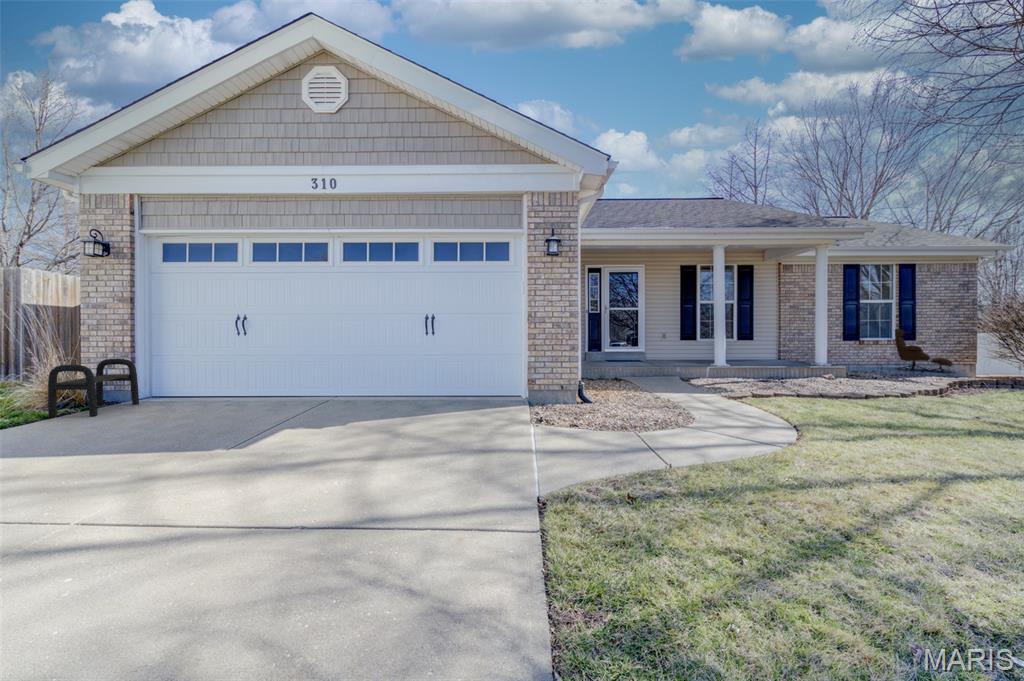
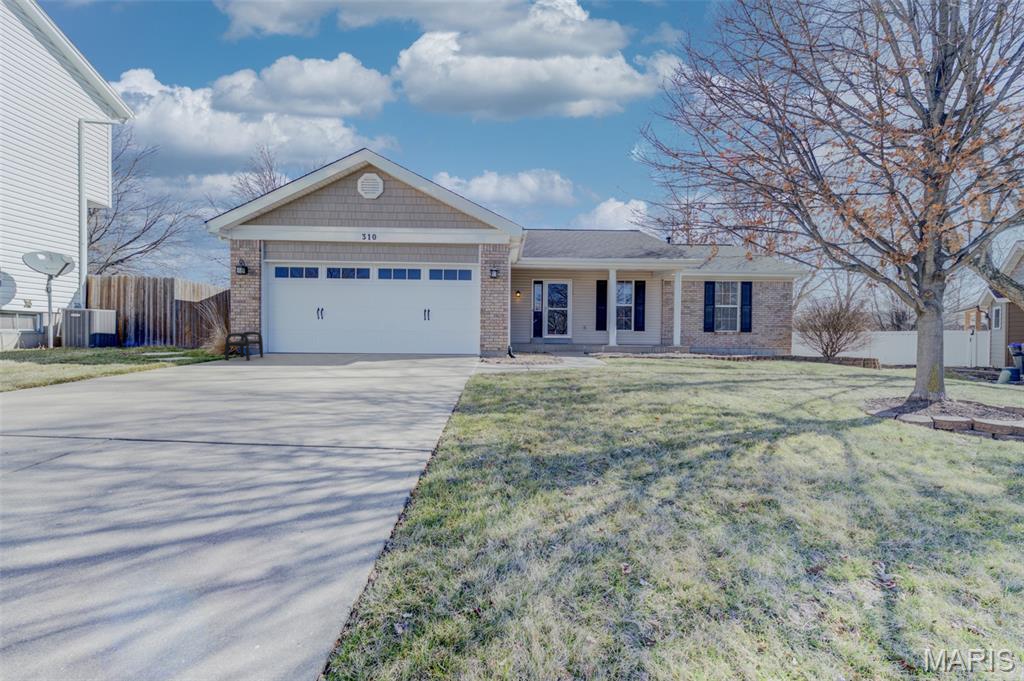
lounge chair: present [895,329,953,372] -> none [735,325,769,354]

